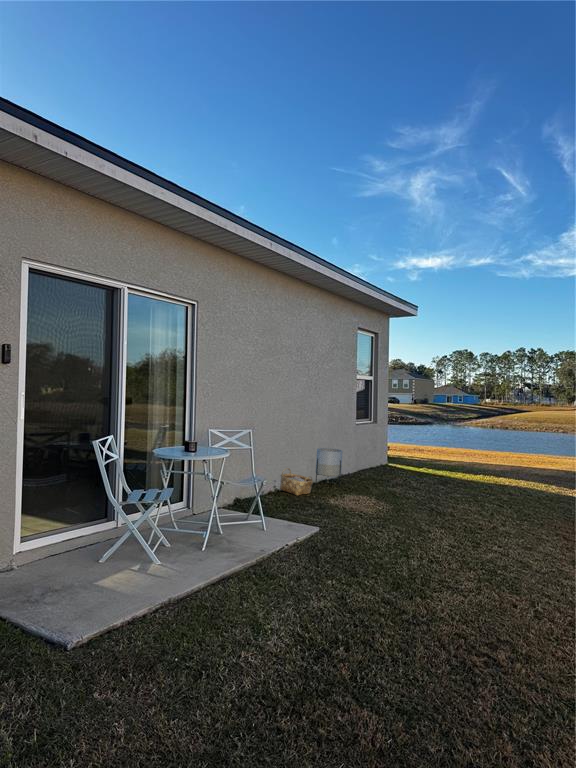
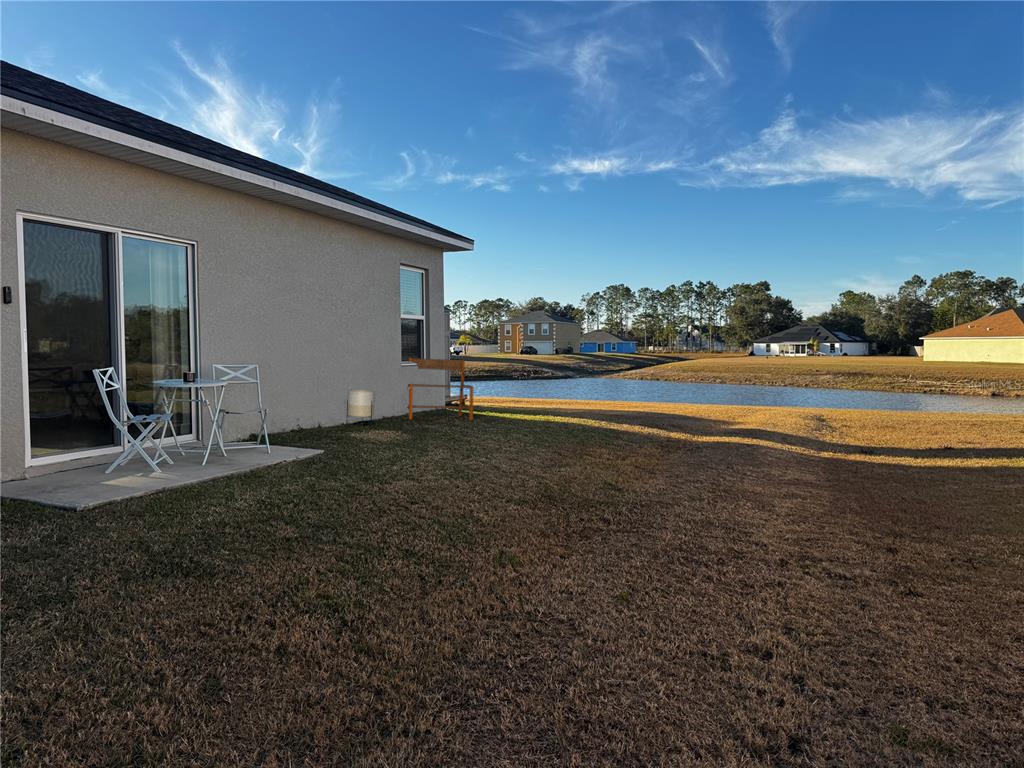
bench: none [355,415,423,477] -> present [407,357,474,420]
woven basket: present [280,468,313,496] -> none [303,408,336,434]

